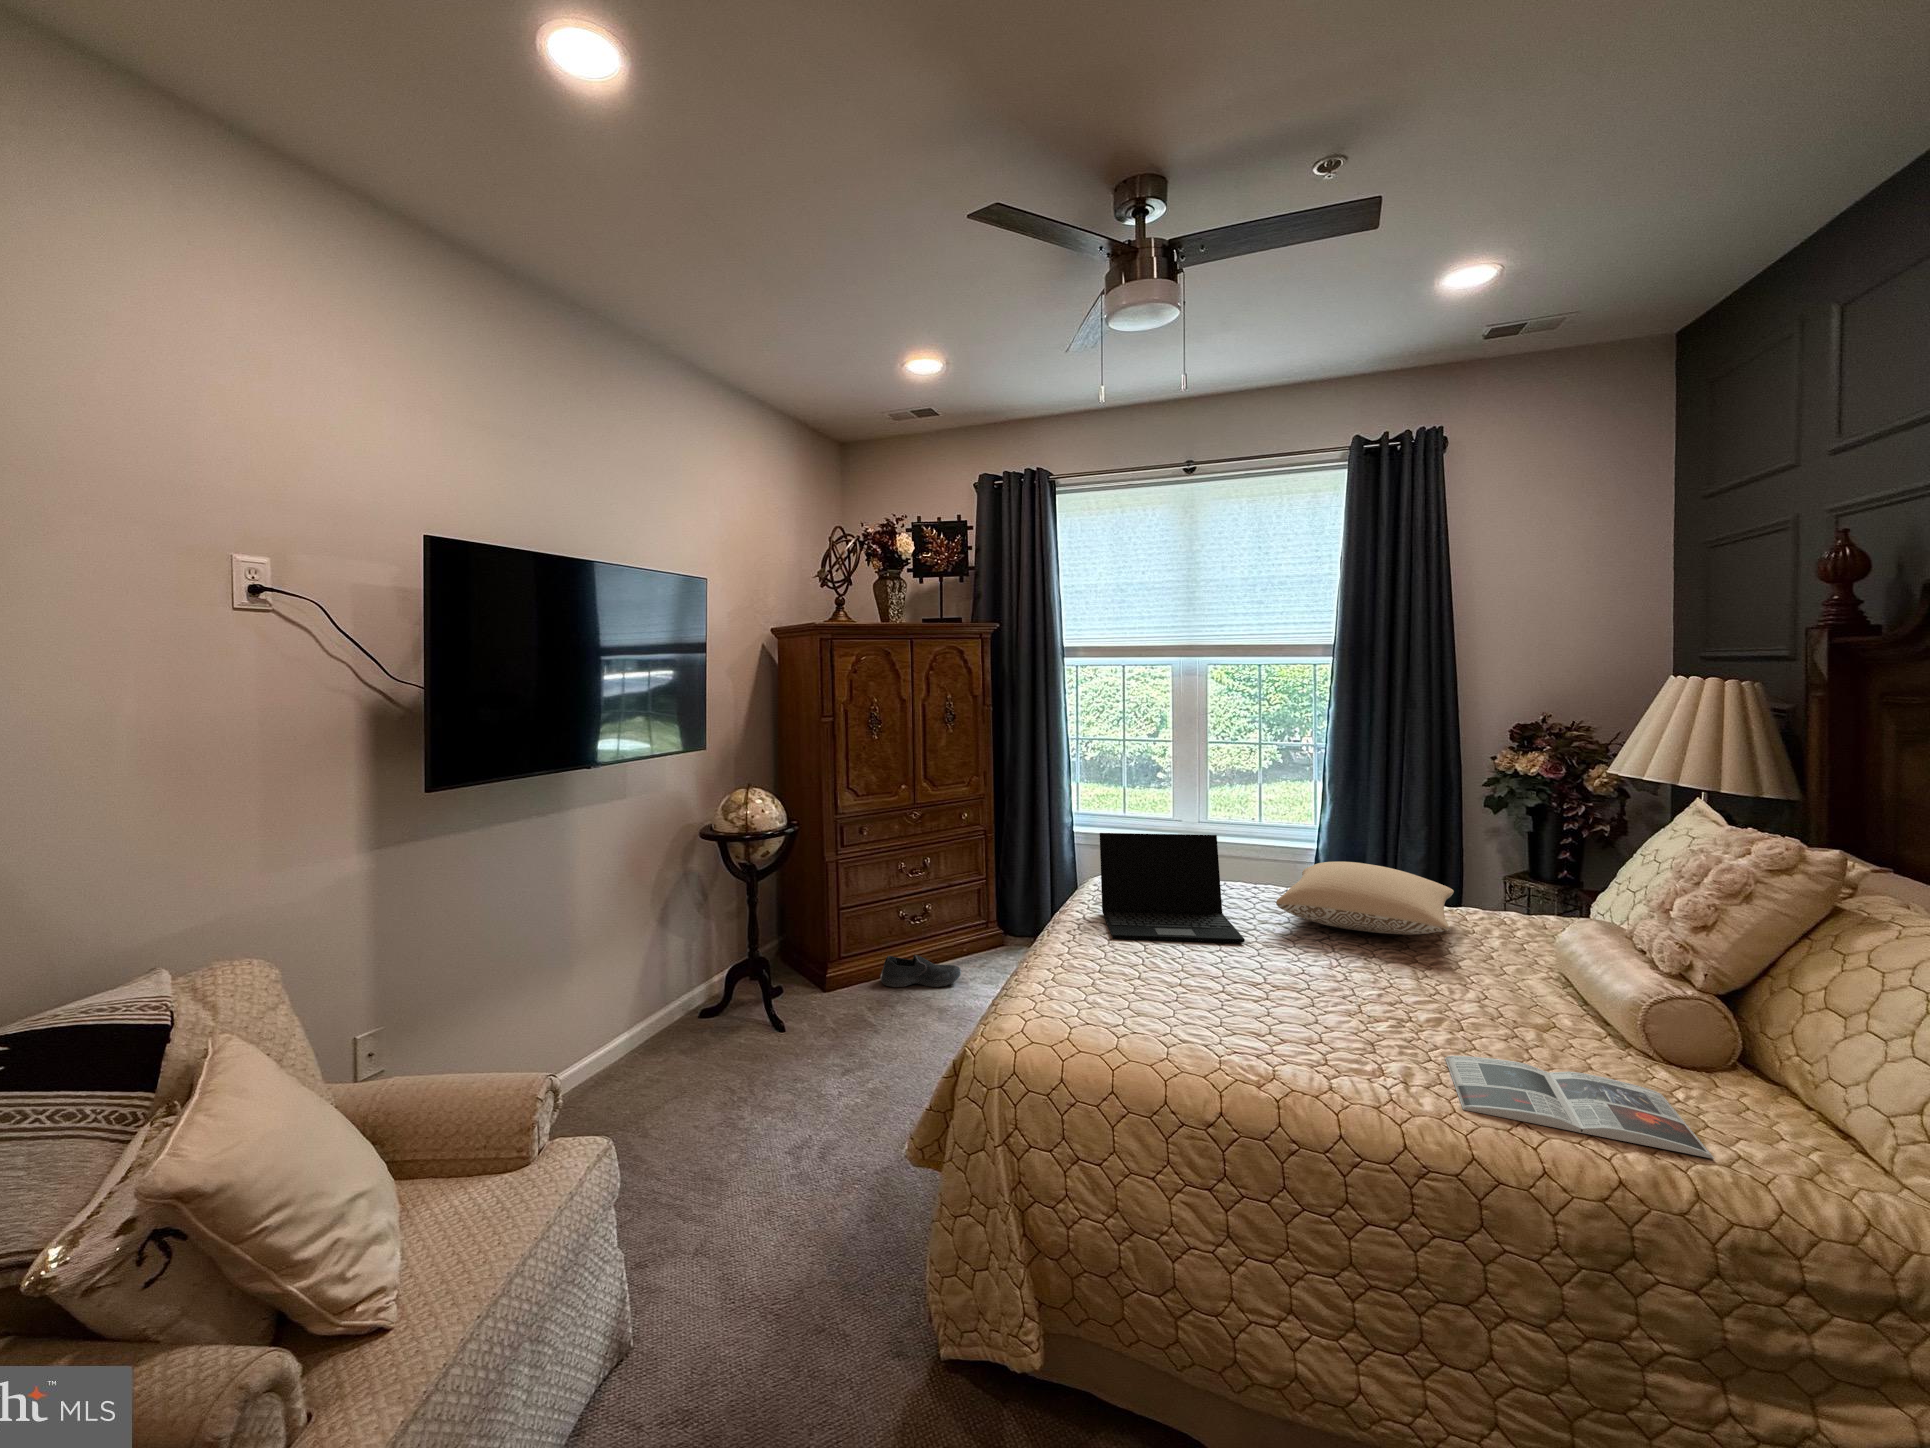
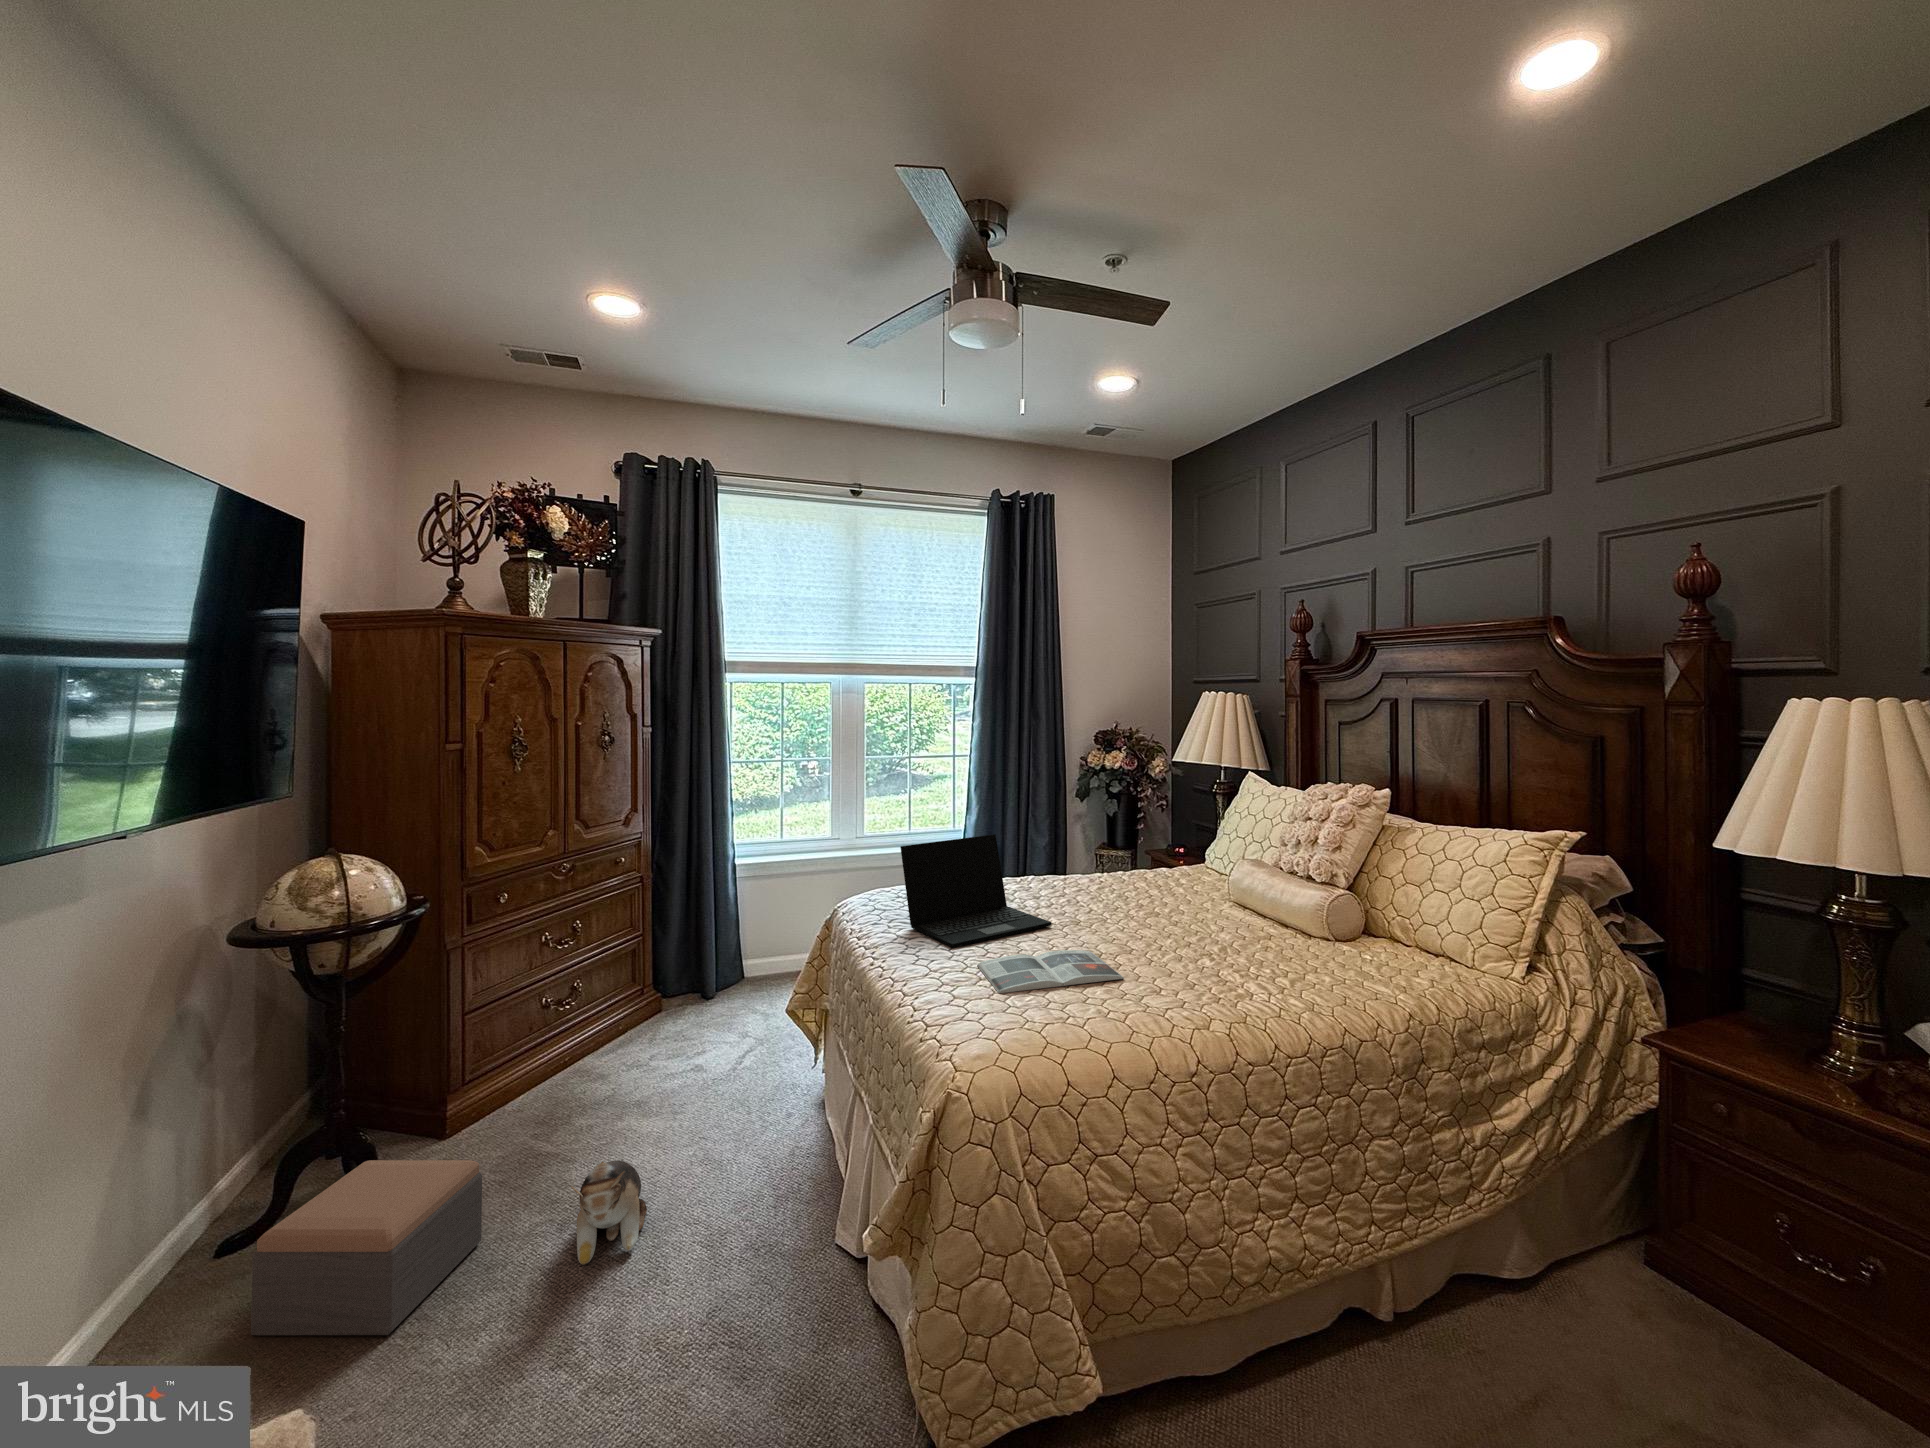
pillow: present [1276,861,1454,934] -> none [1037,844,1179,898]
shoe: present [880,955,961,987] -> none [523,1045,639,1098]
footstool: none [688,987,803,1094] -> present [251,1160,482,1335]
plush toy: none [825,1033,898,1107] -> present [571,1160,647,1265]
magazine: present [1445,1056,1714,1159] -> present [977,950,1124,993]

